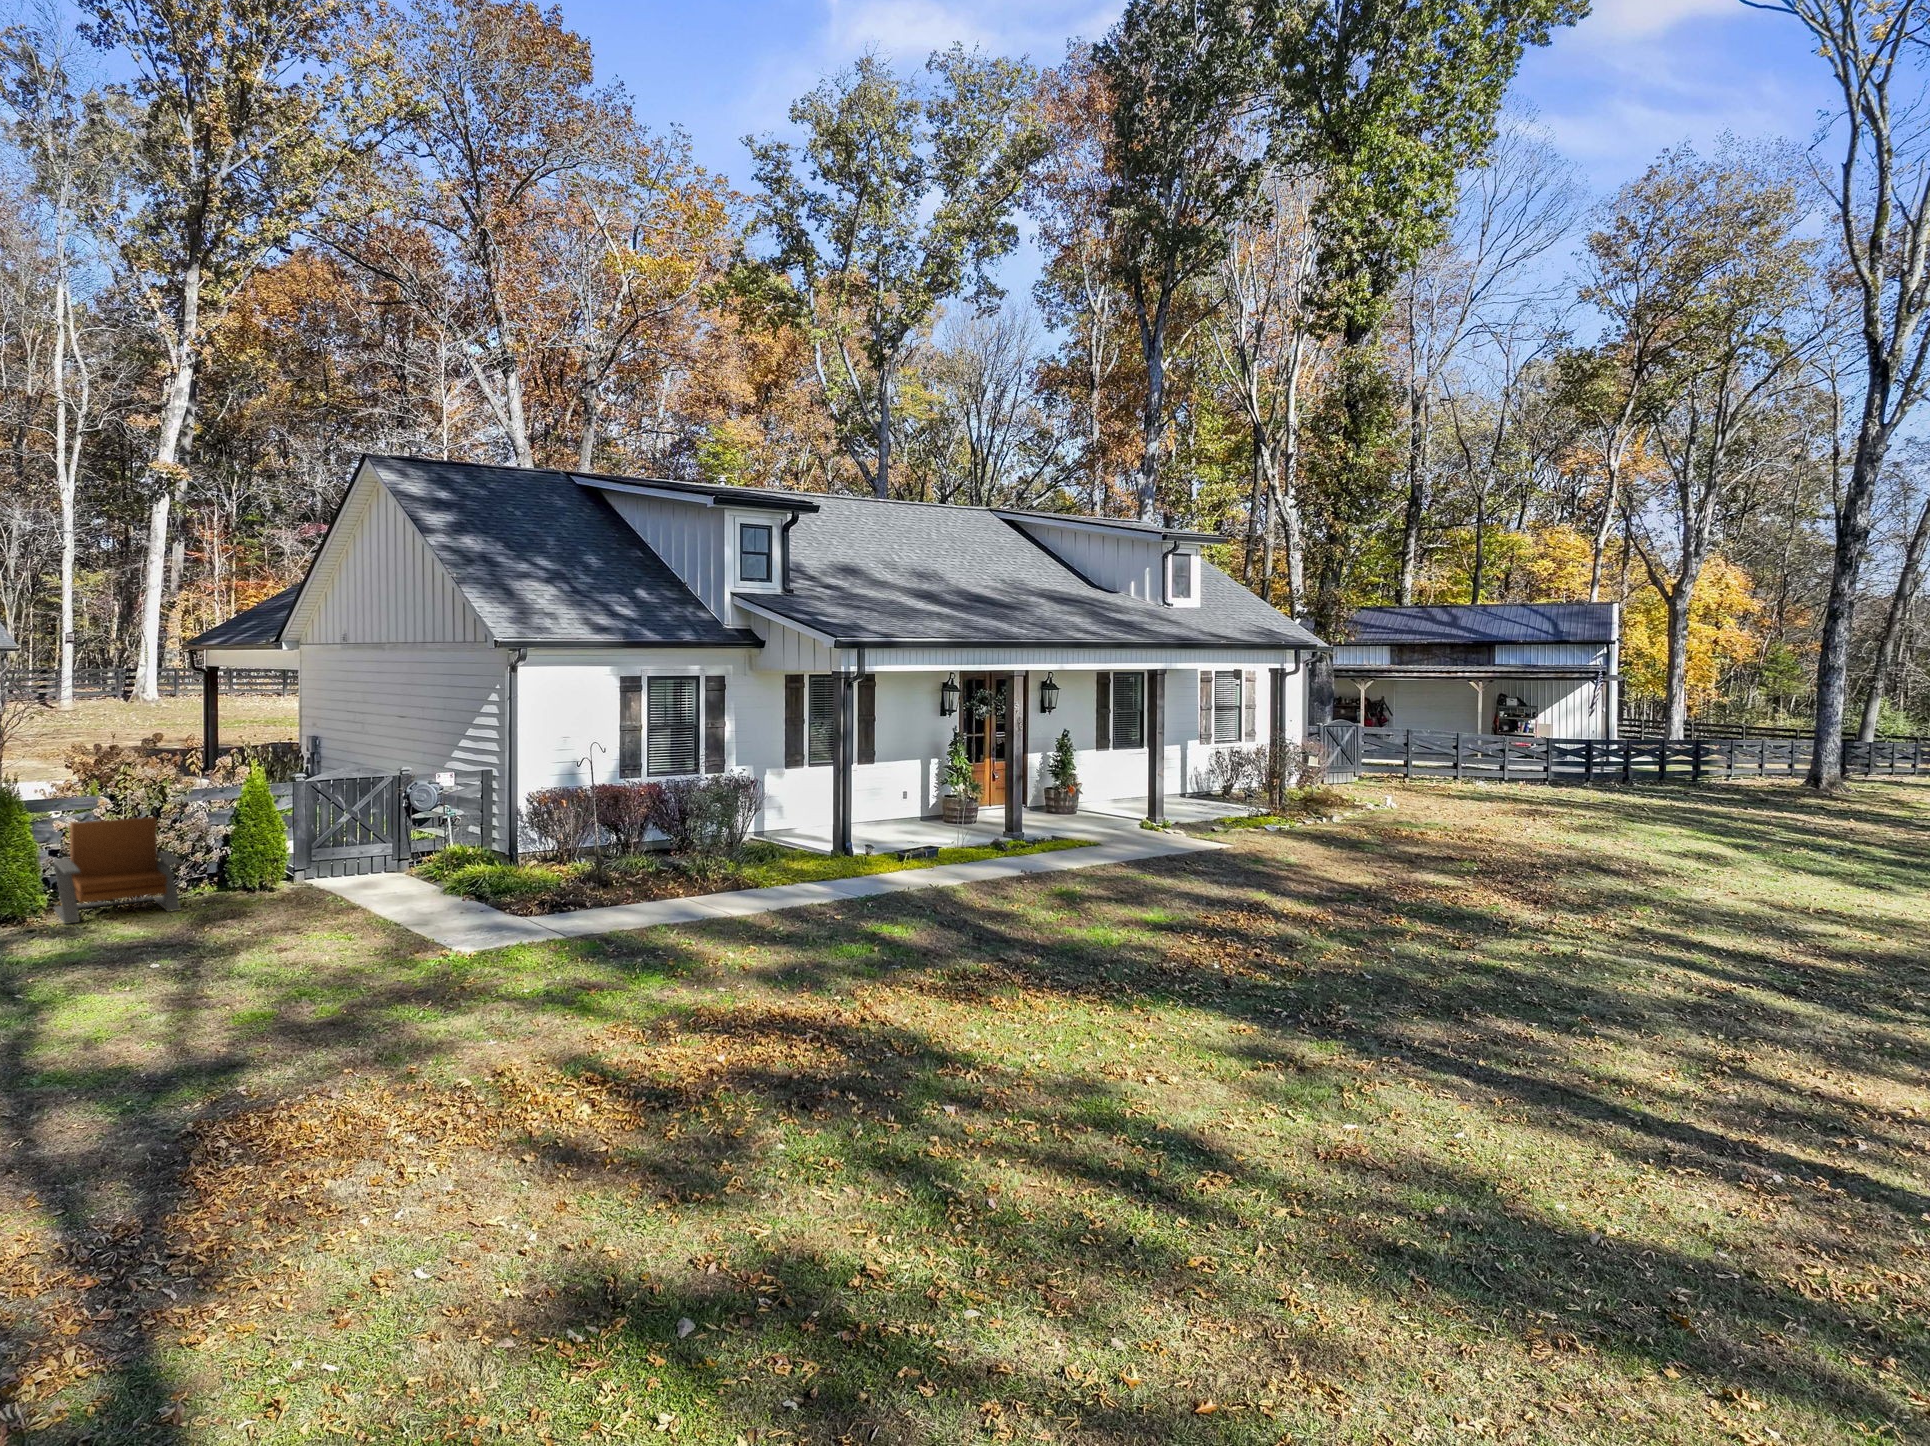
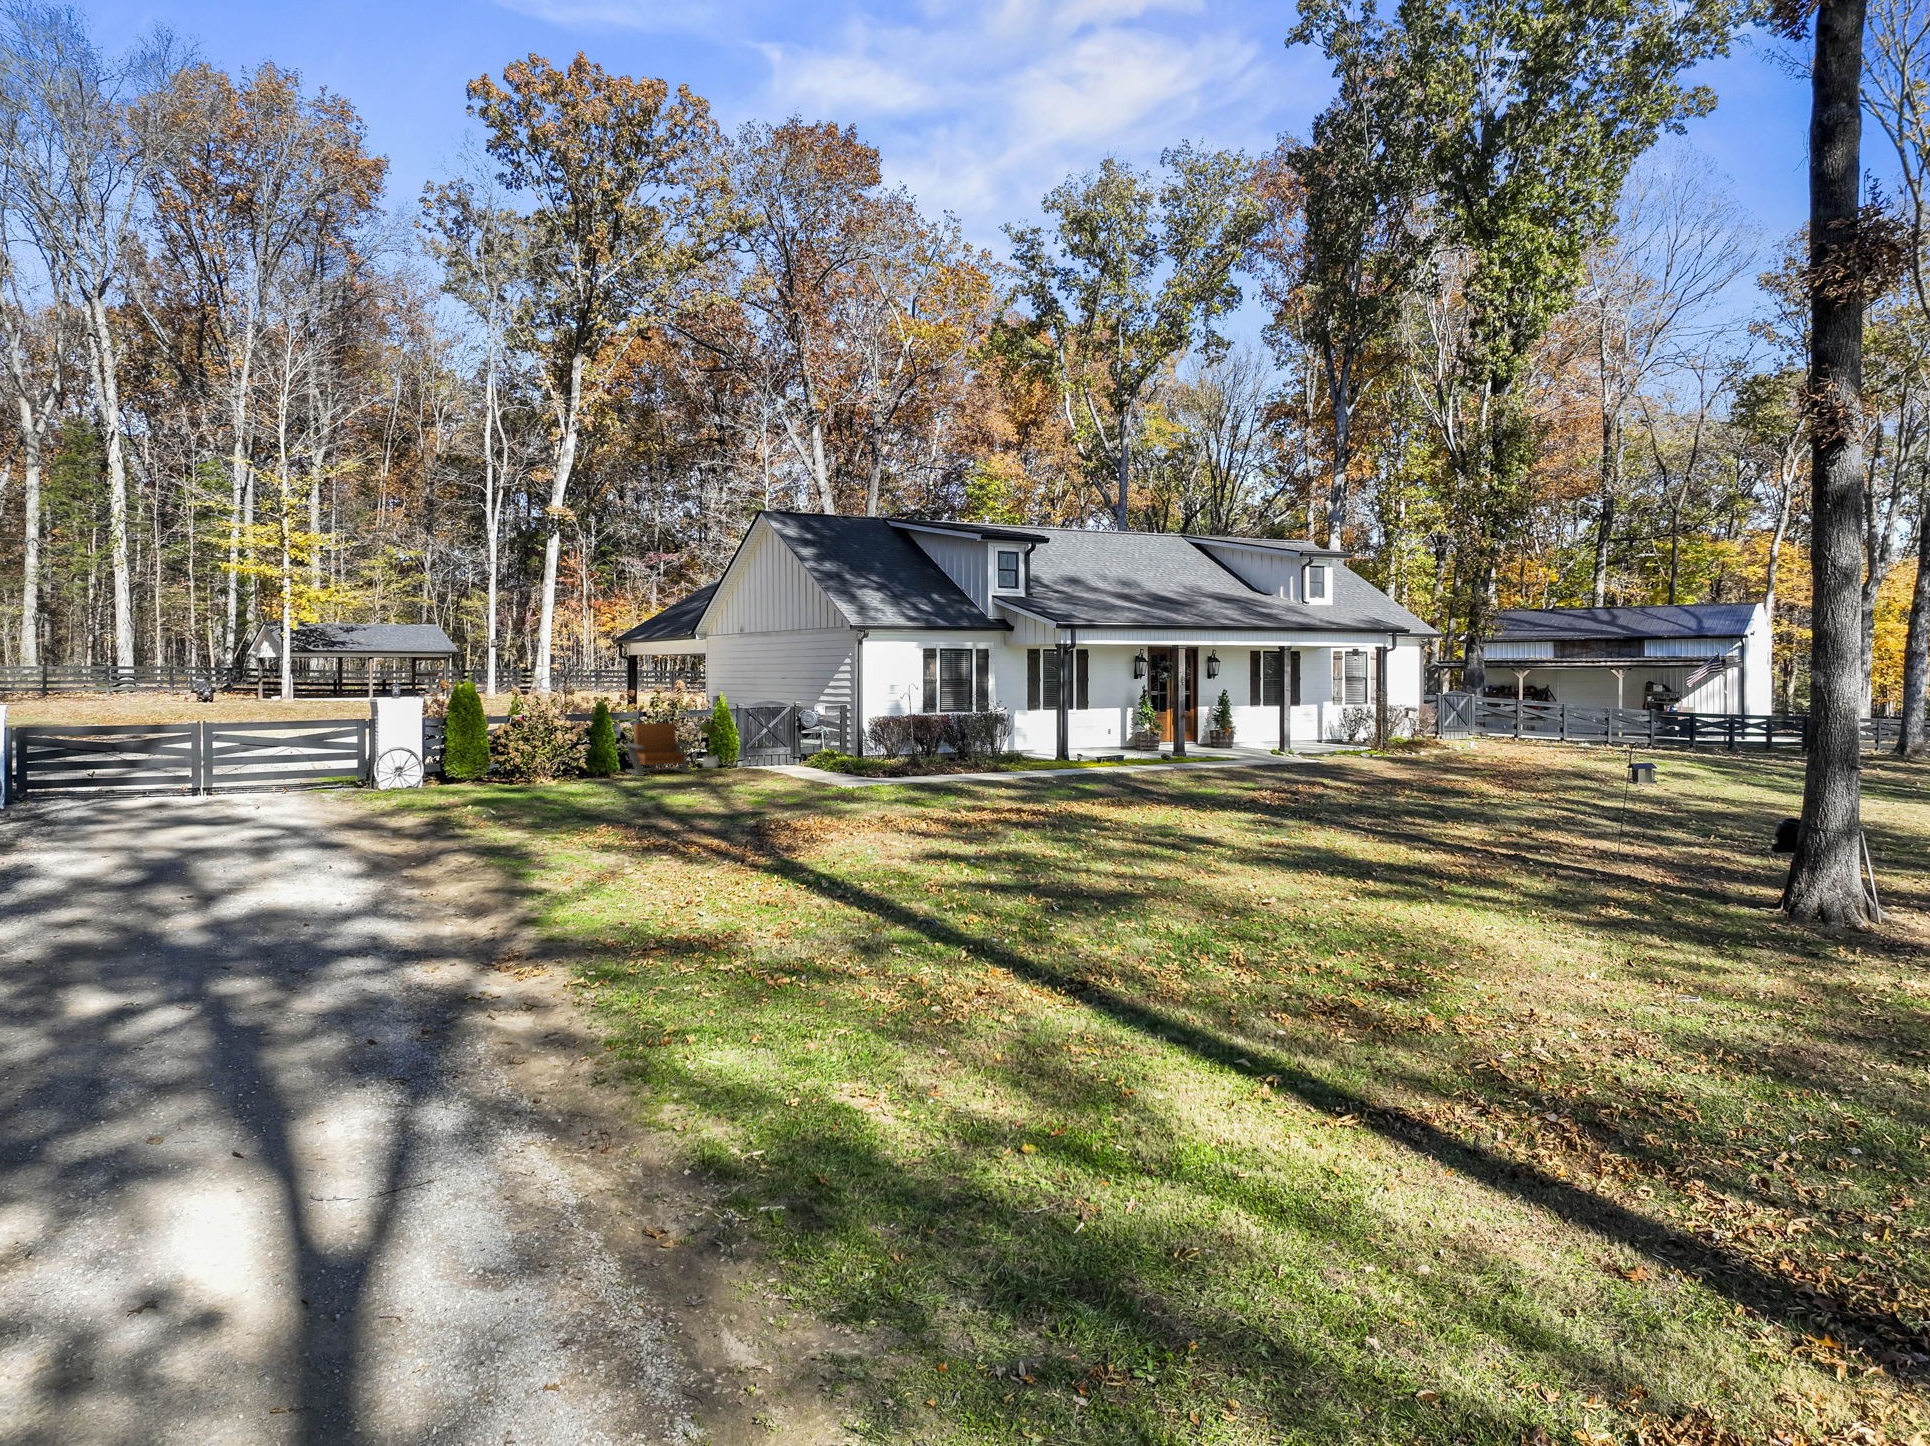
potted tree: none [210,811,250,890] -> present [699,723,718,767]

